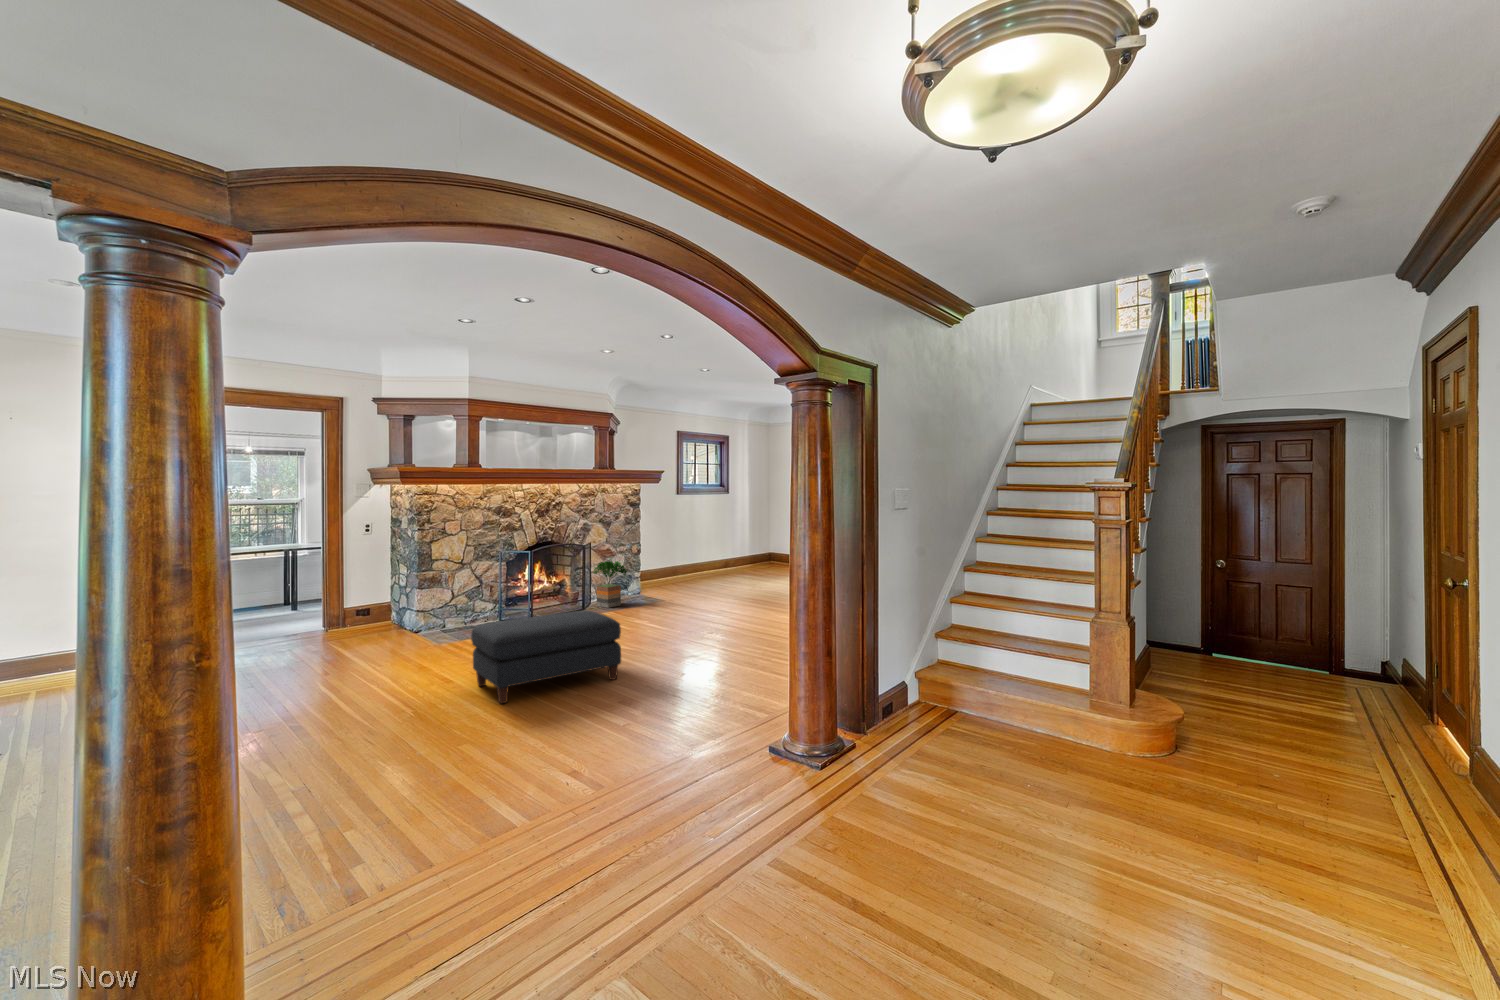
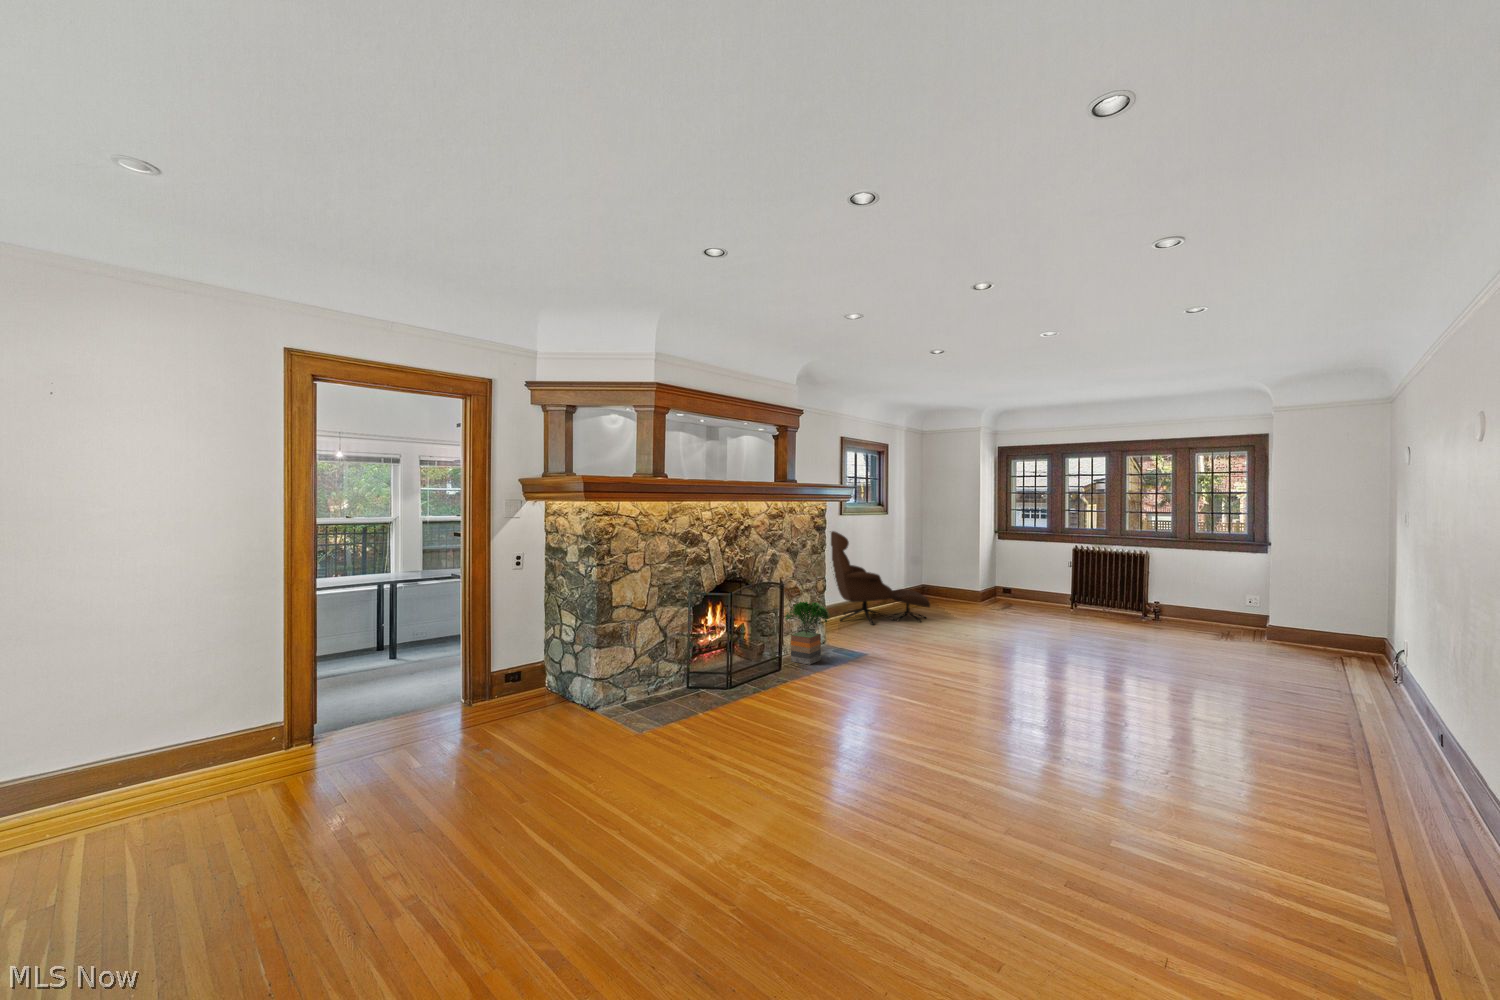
lounge chair: none [666,508,747,584] -> present [831,531,930,625]
ottoman: present [471,610,621,703] -> none [775,703,1009,906]

